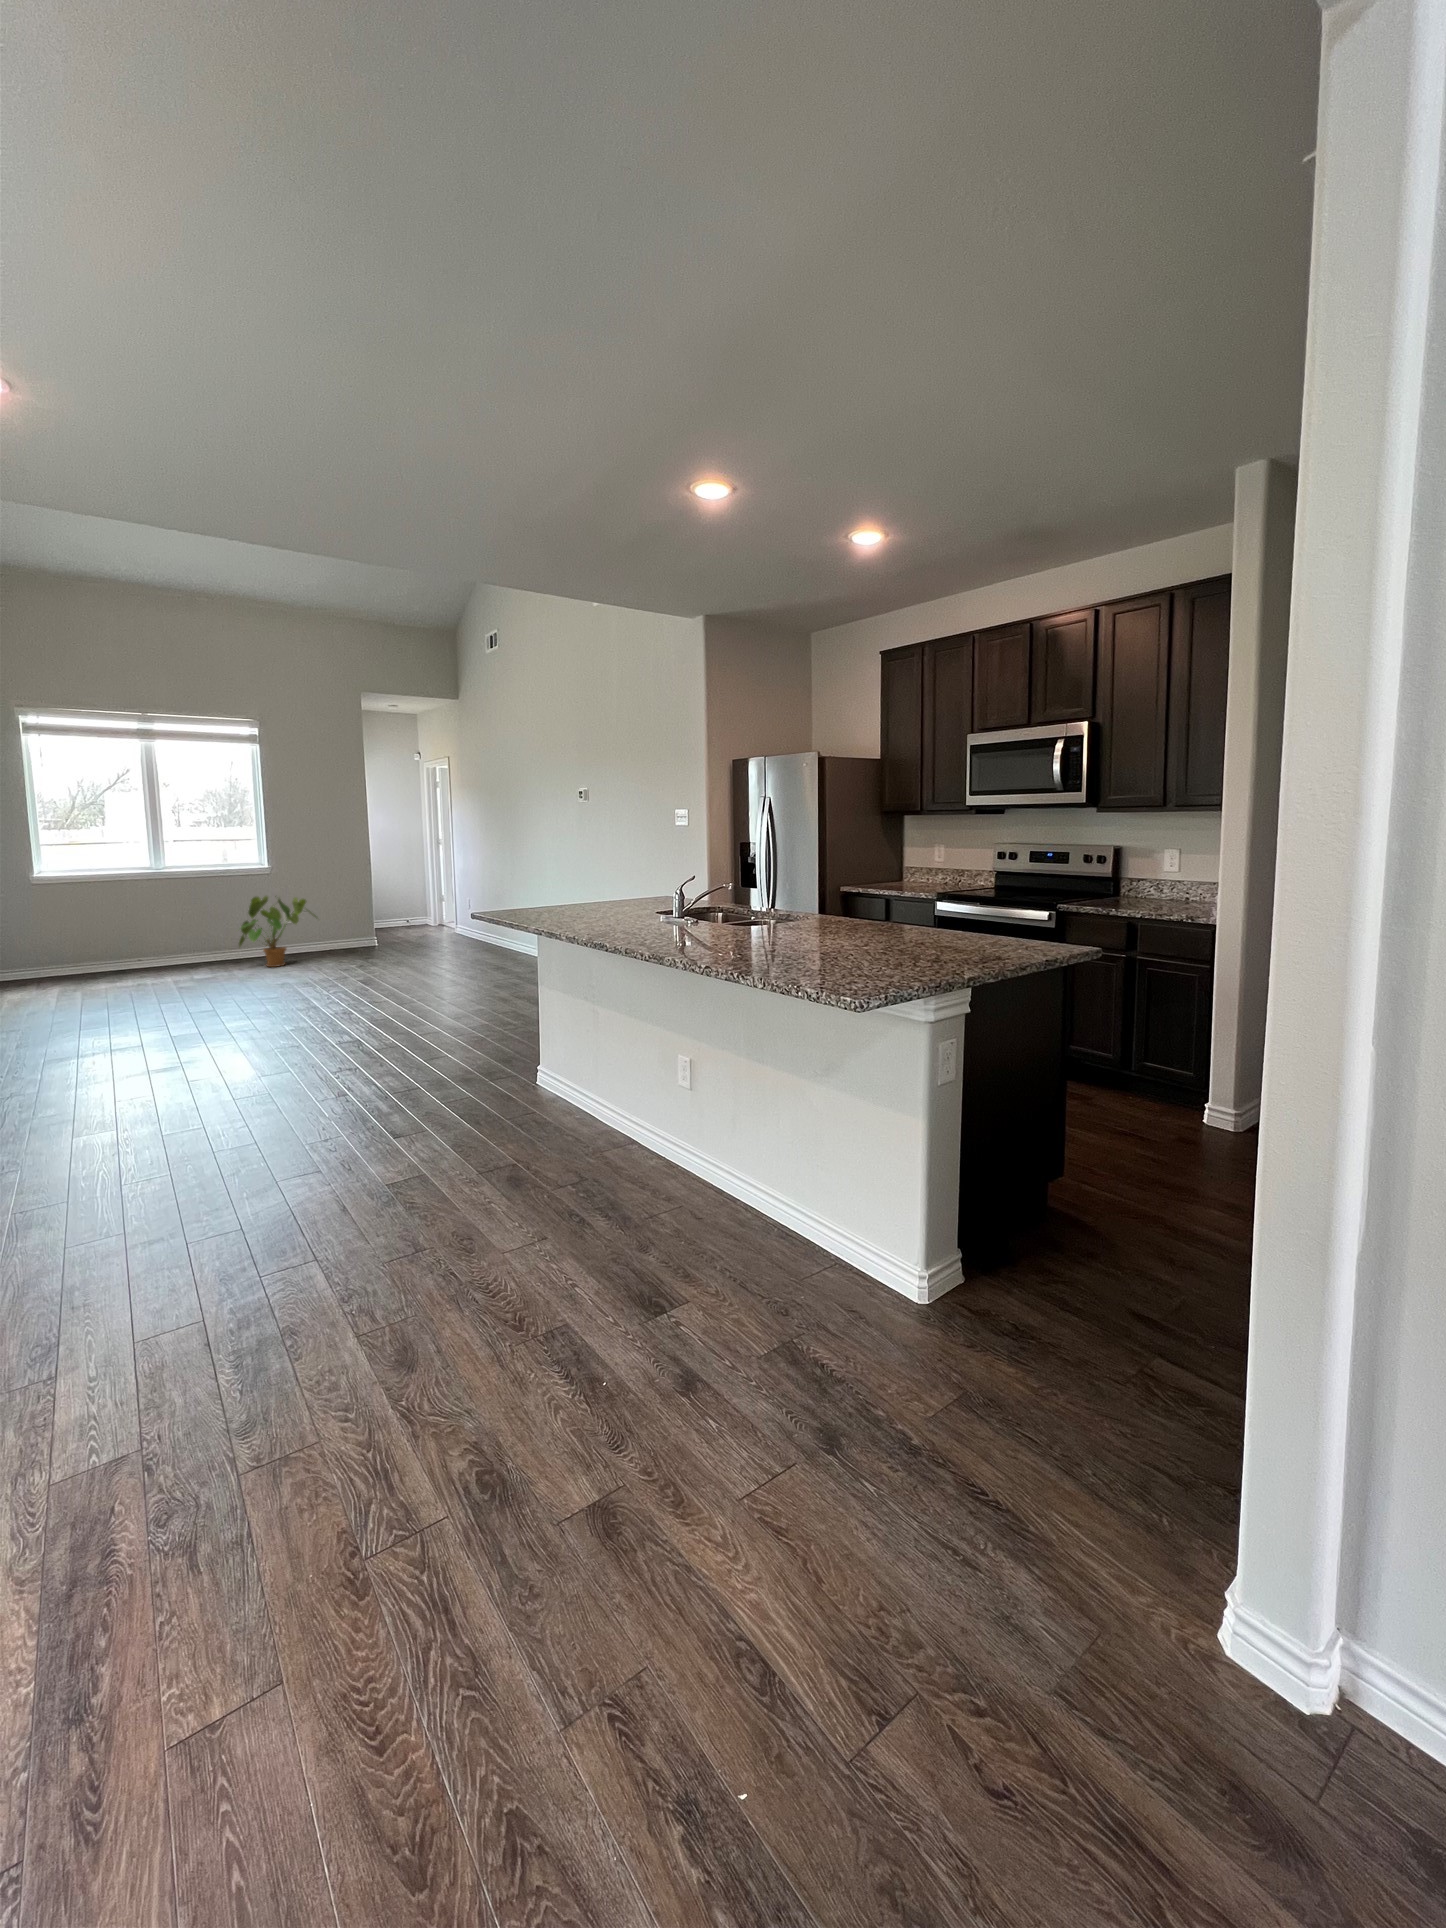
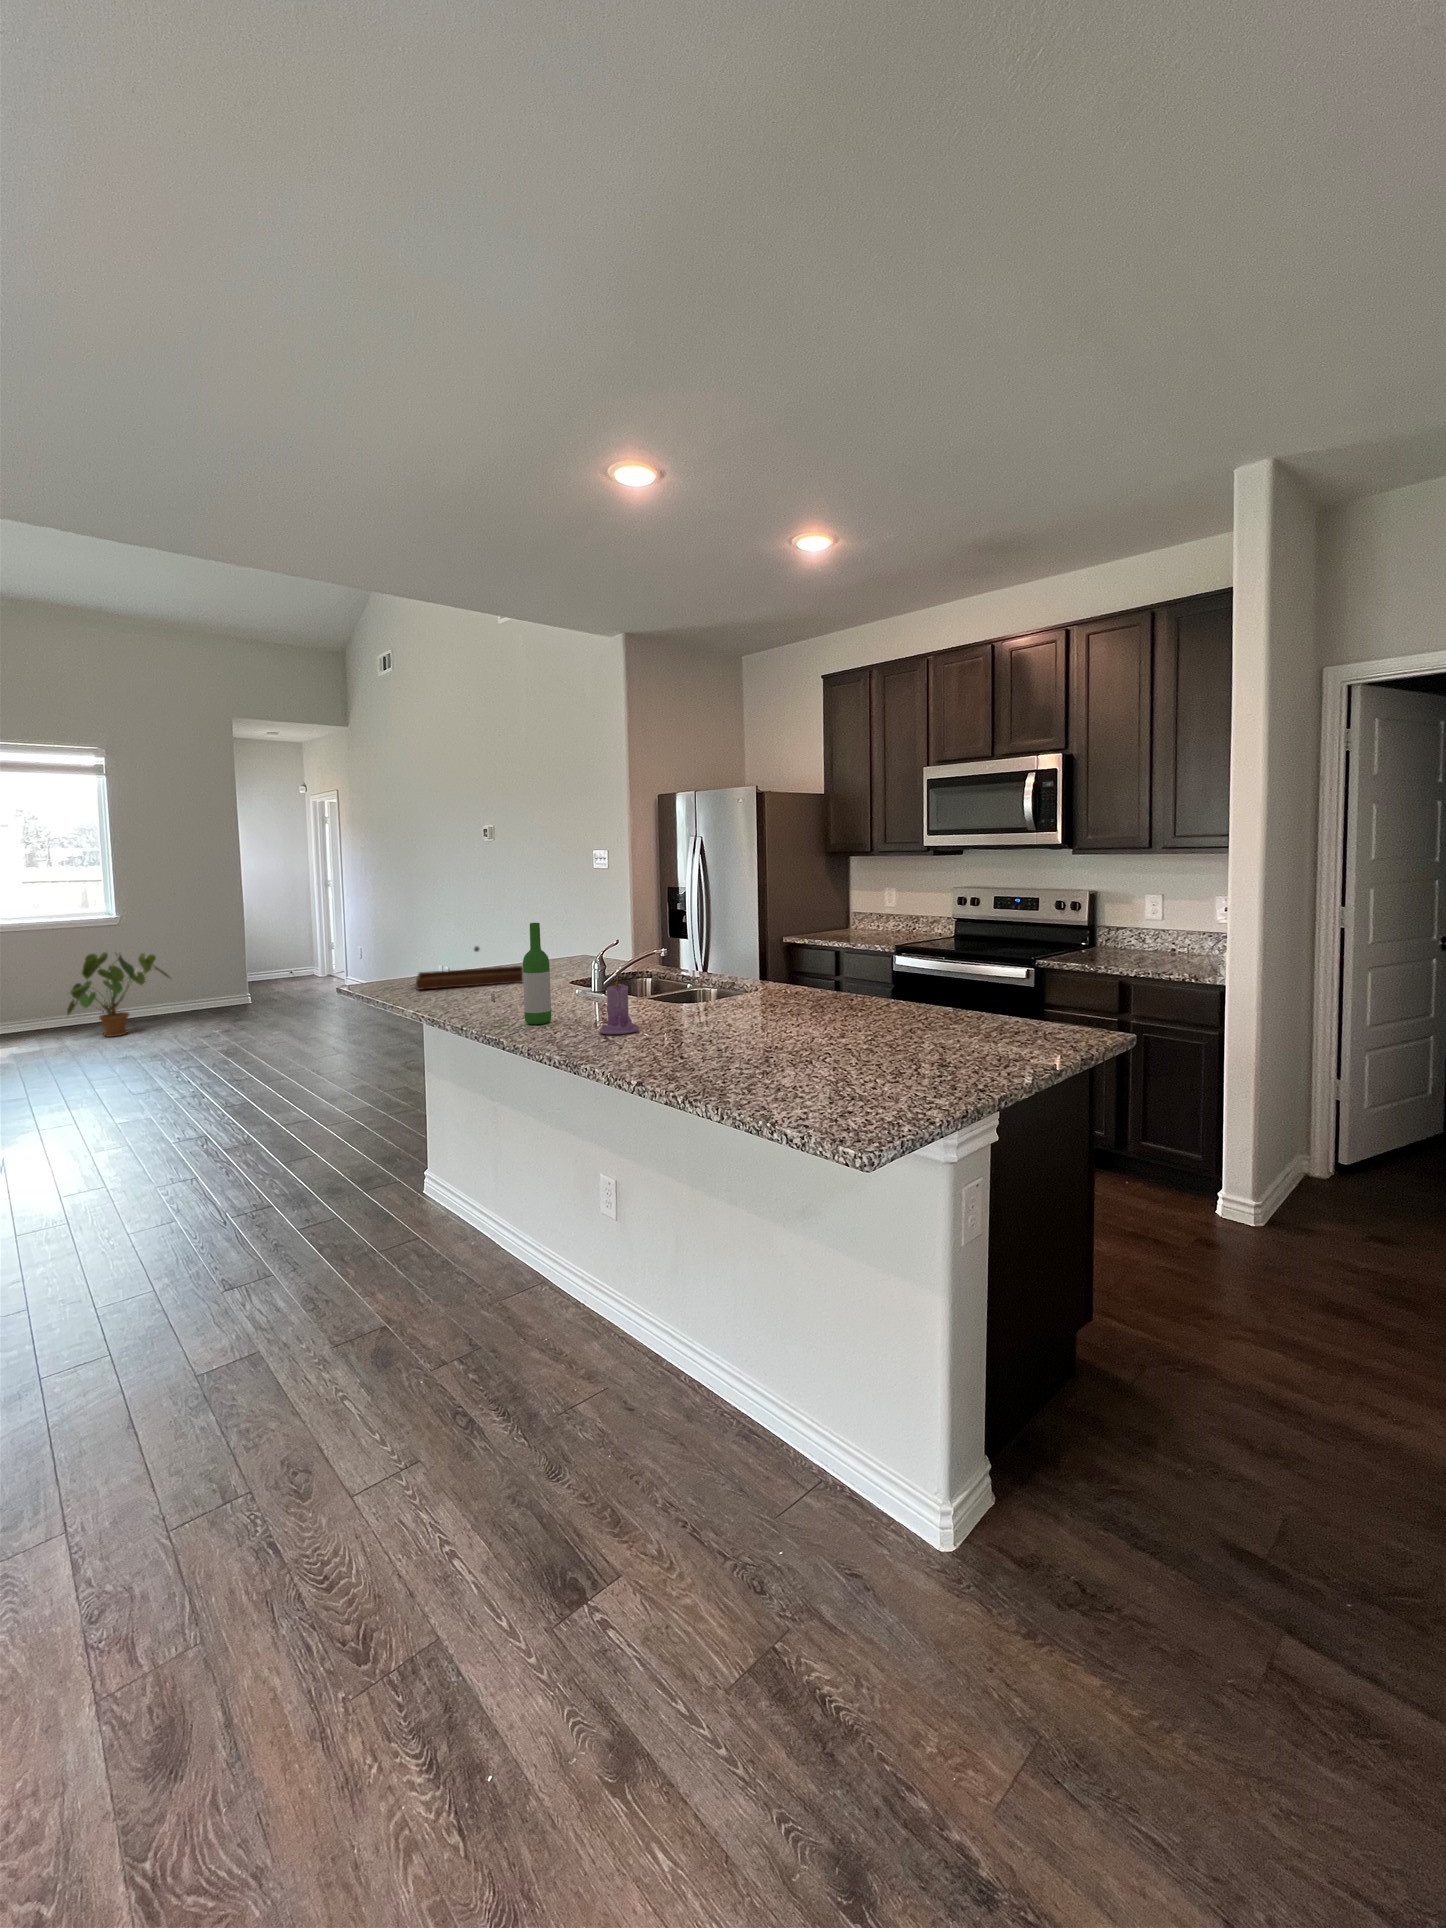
wine bottle: none [622,856,643,935] -> present [523,923,551,1024]
tray: none [536,882,622,915] -> present [416,946,523,990]
candle: none [680,899,710,941] -> present [600,980,639,1034]

